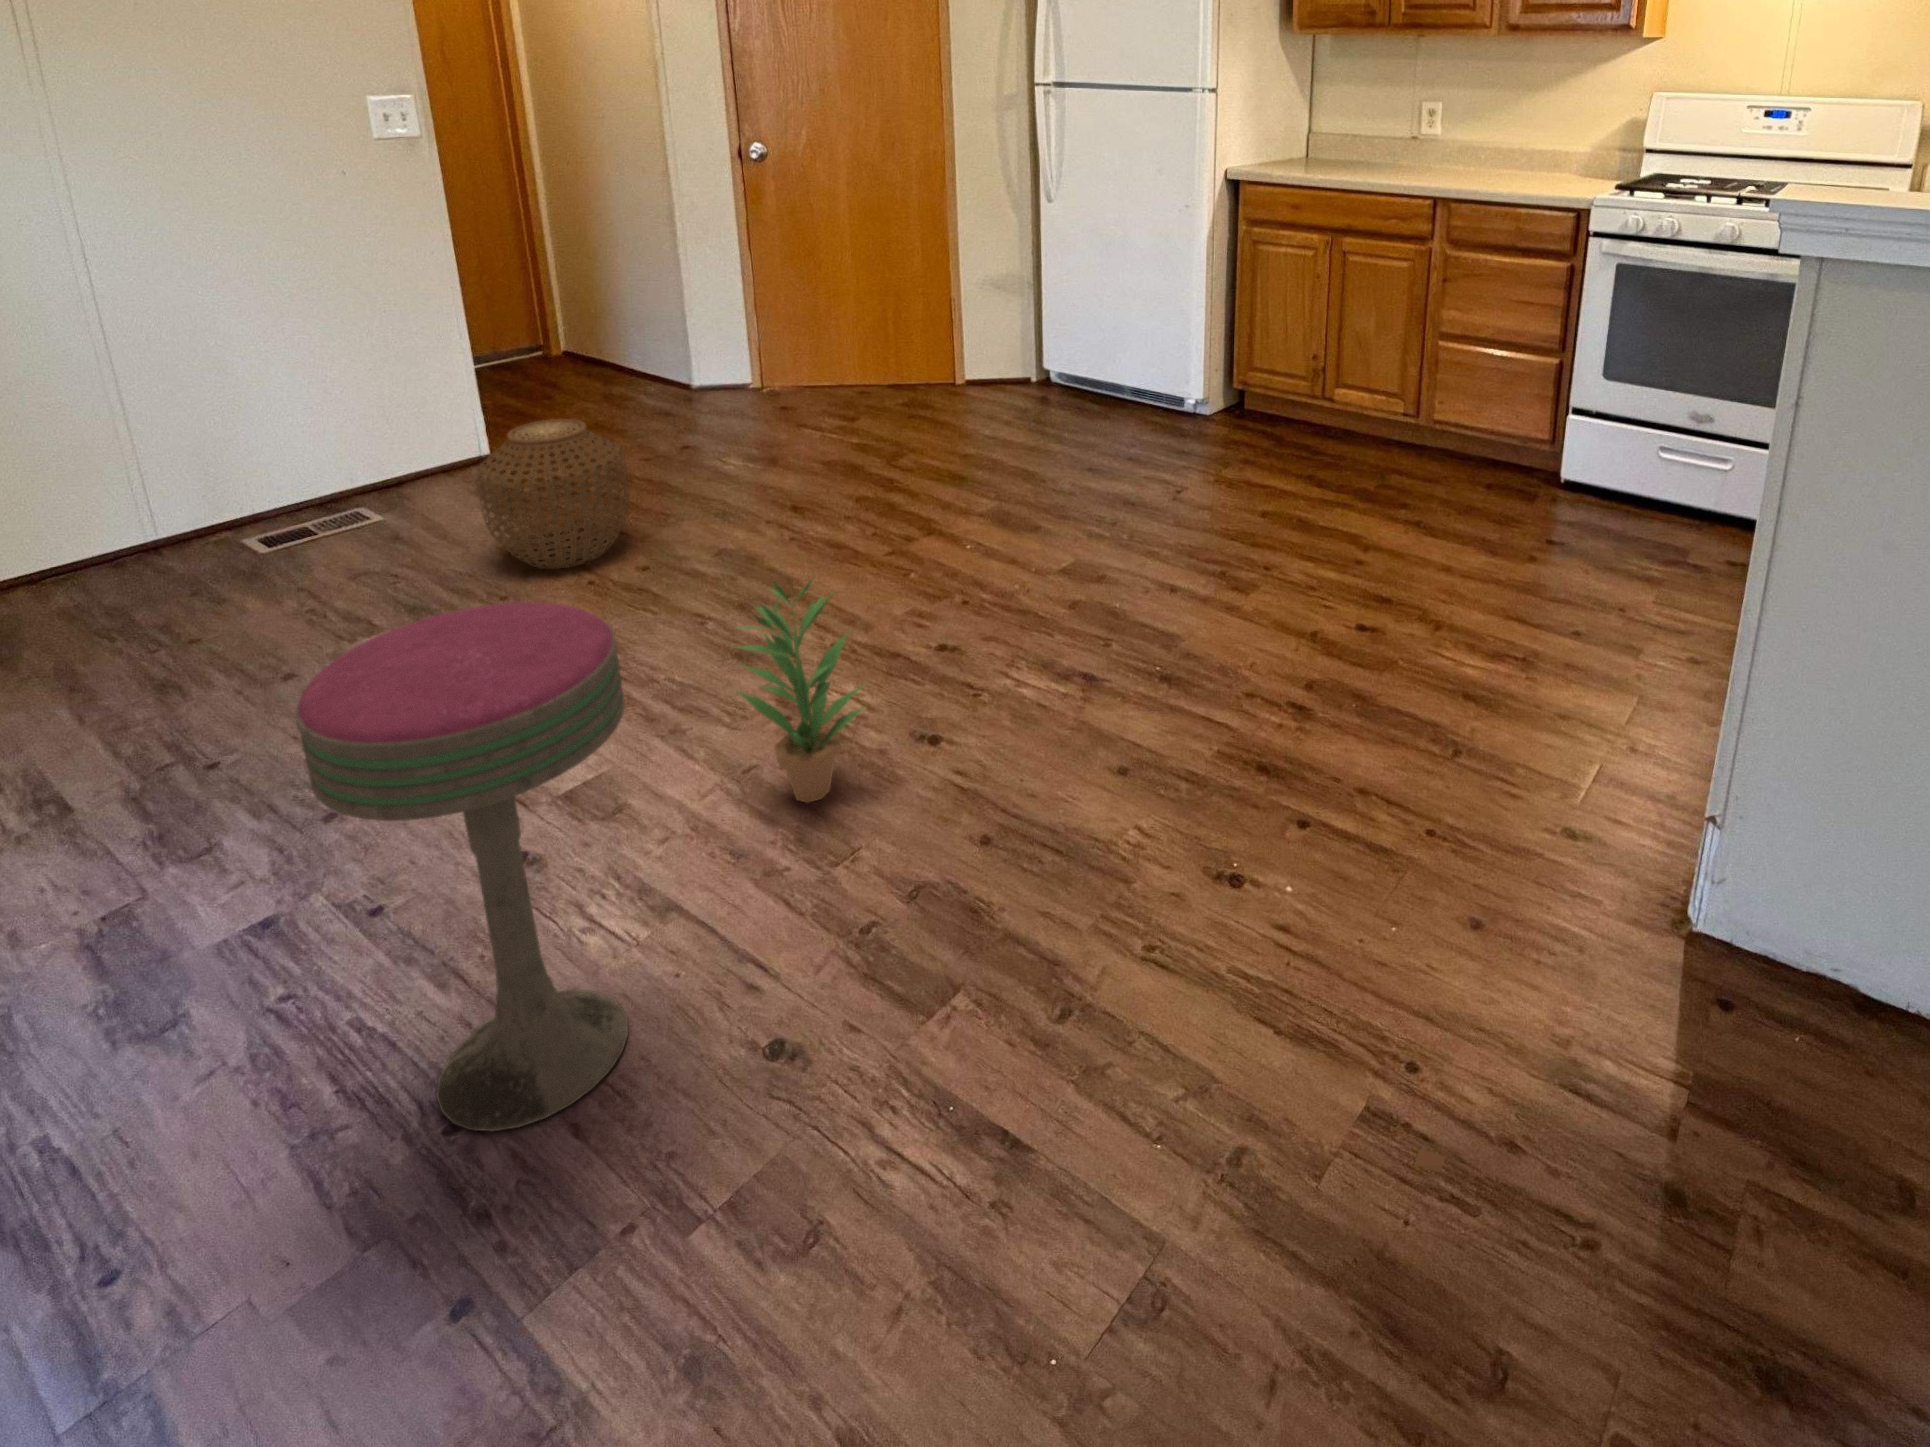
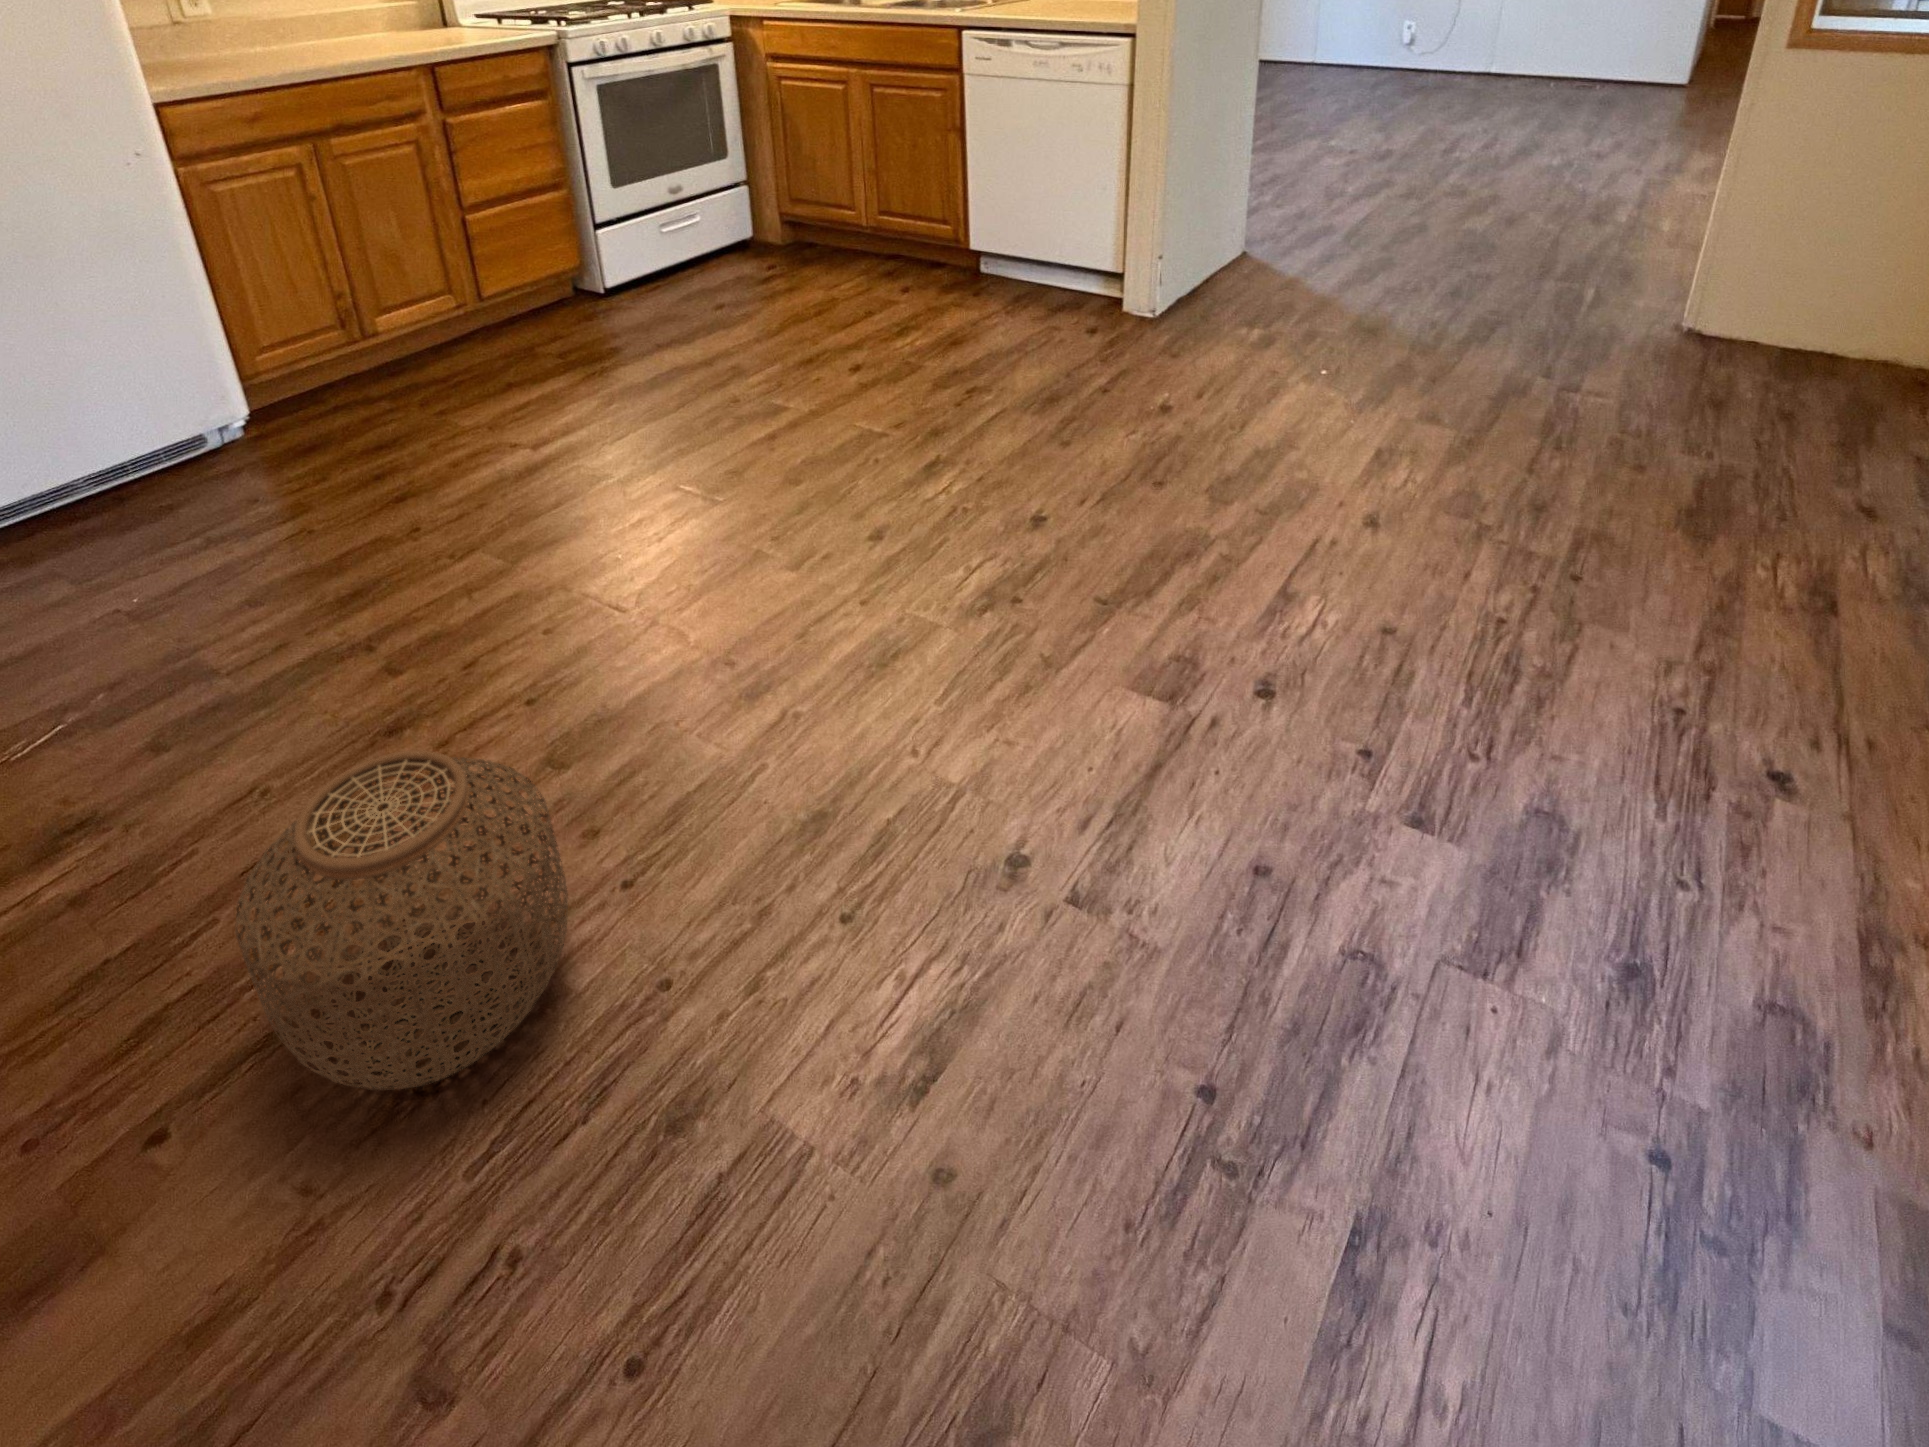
potted plant: present [736,578,864,803] -> none [1067,387,1179,572]
bar stool: present [295,602,629,1131] -> none [1376,291,1589,638]

